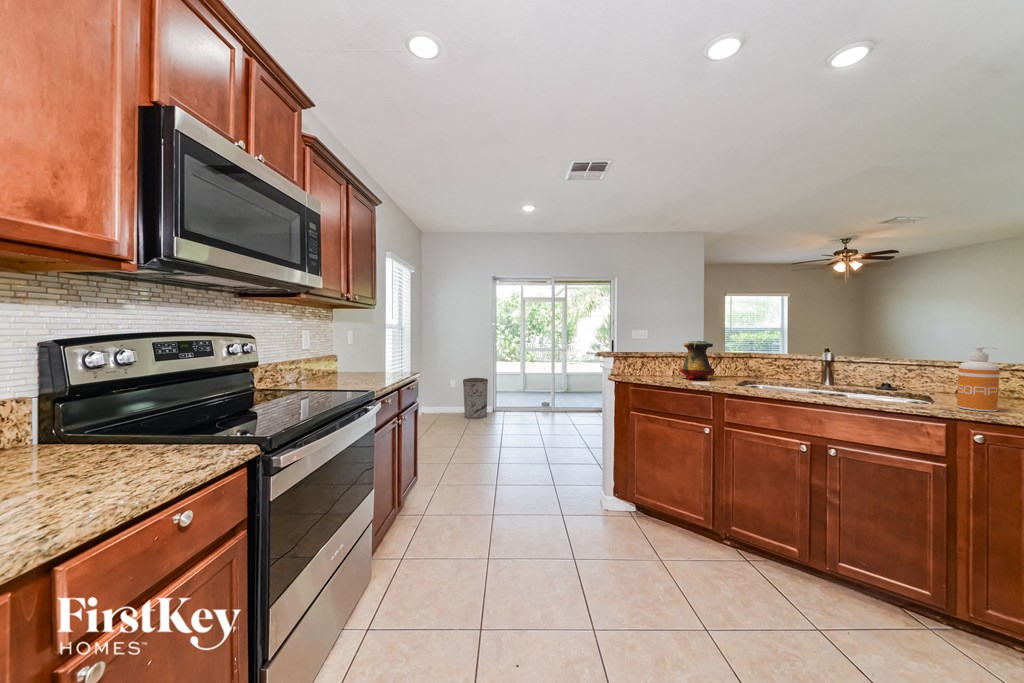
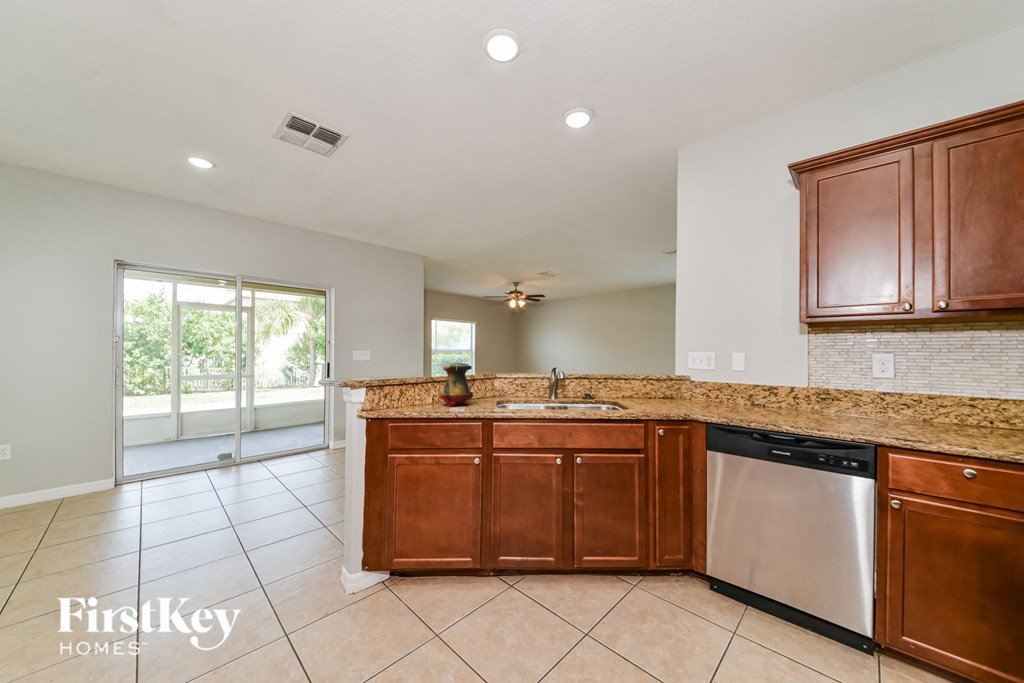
soap dispenser: present [957,347,999,412] -> none [642,365,661,411]
trash can: present [463,378,488,419] -> none [29,432,101,512]

